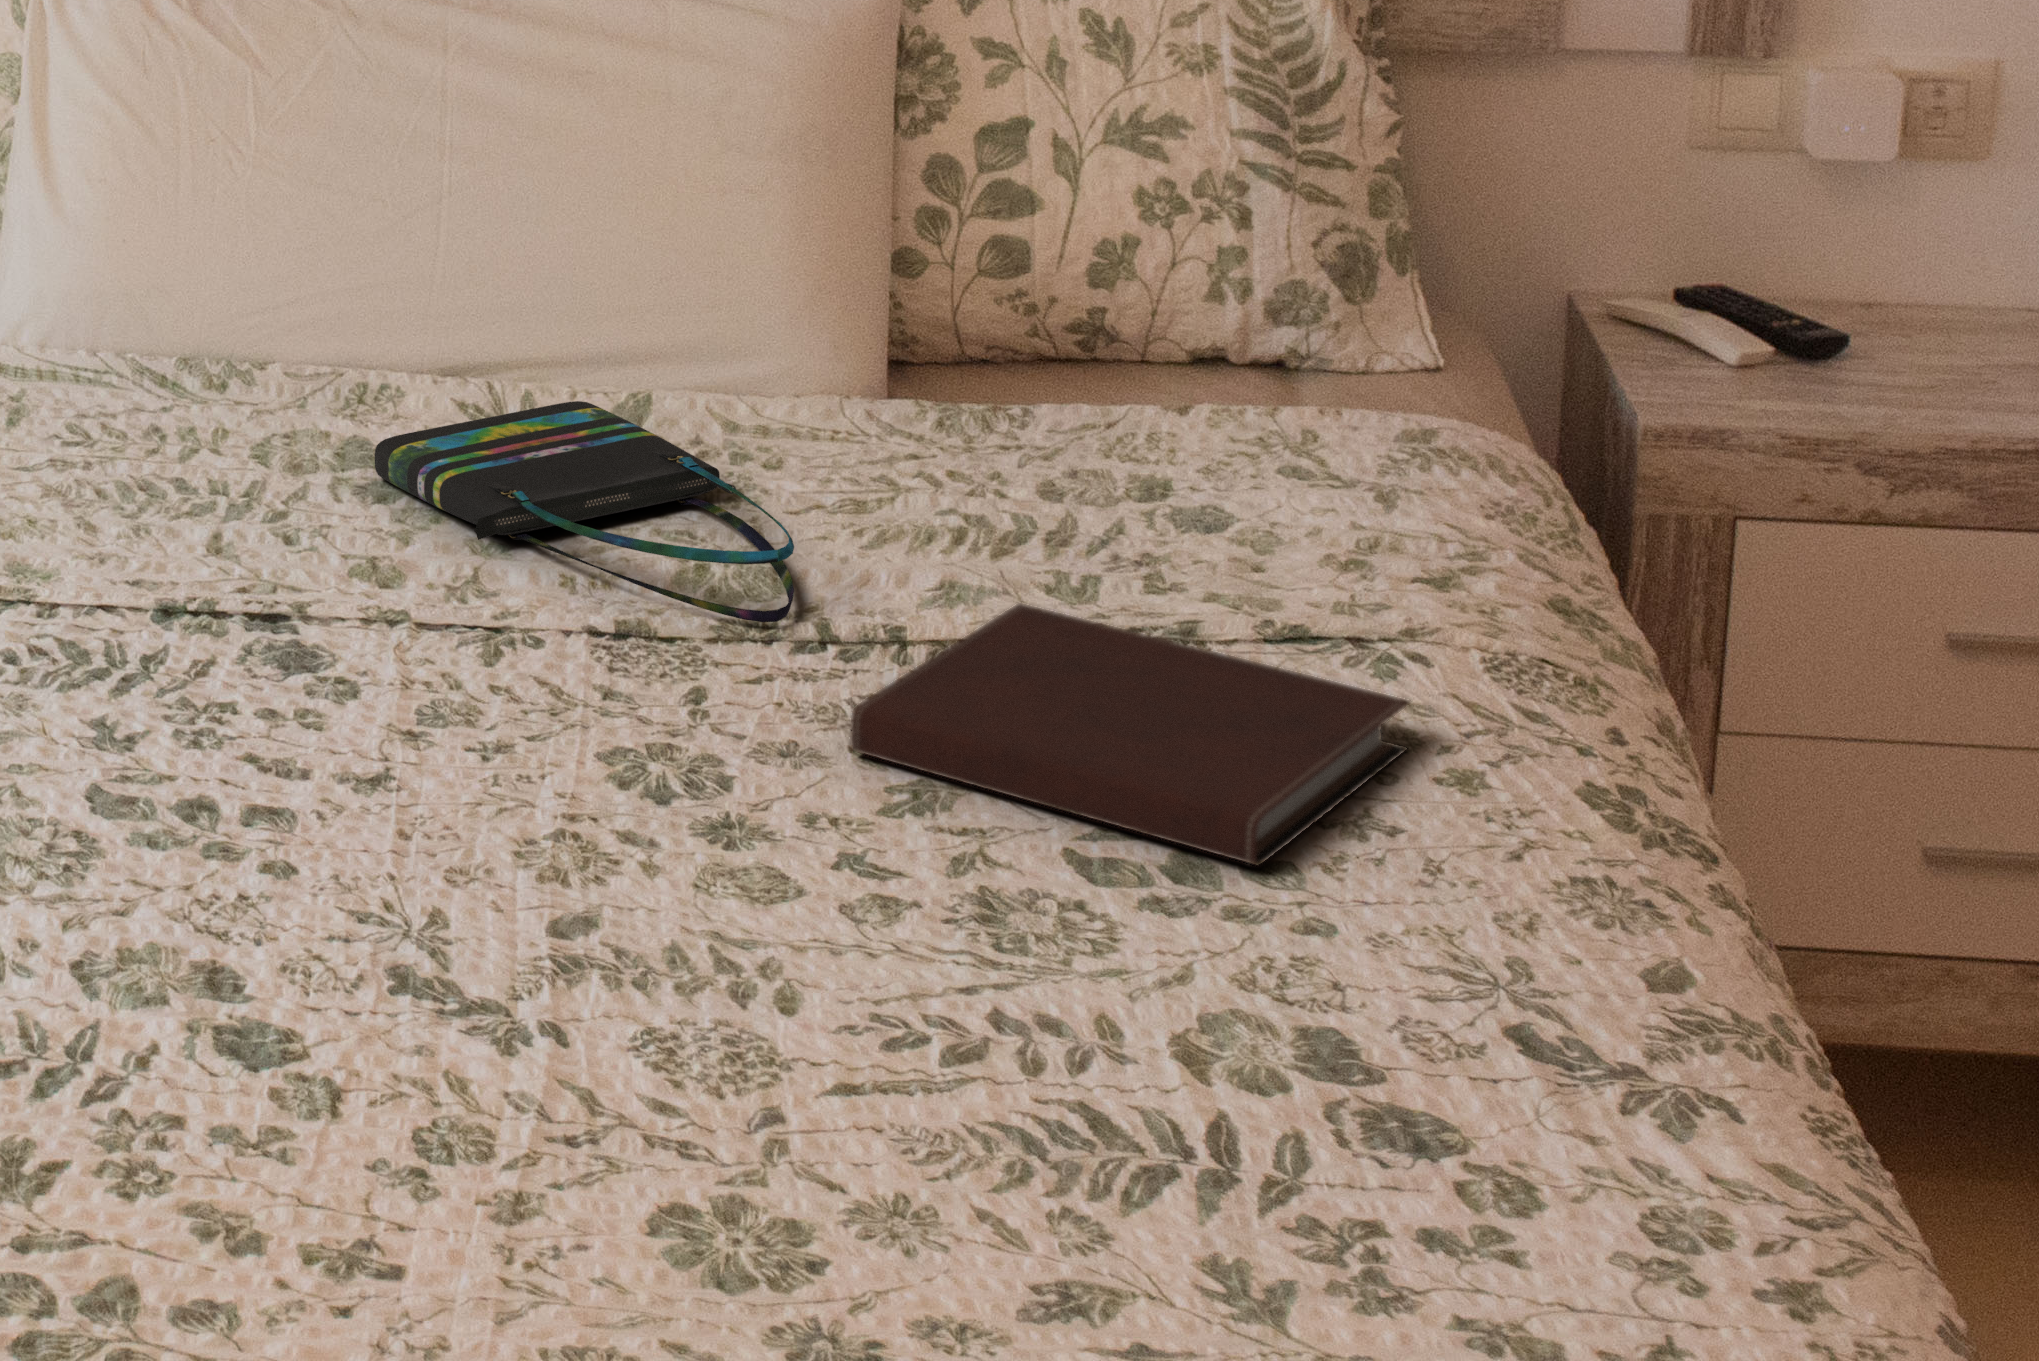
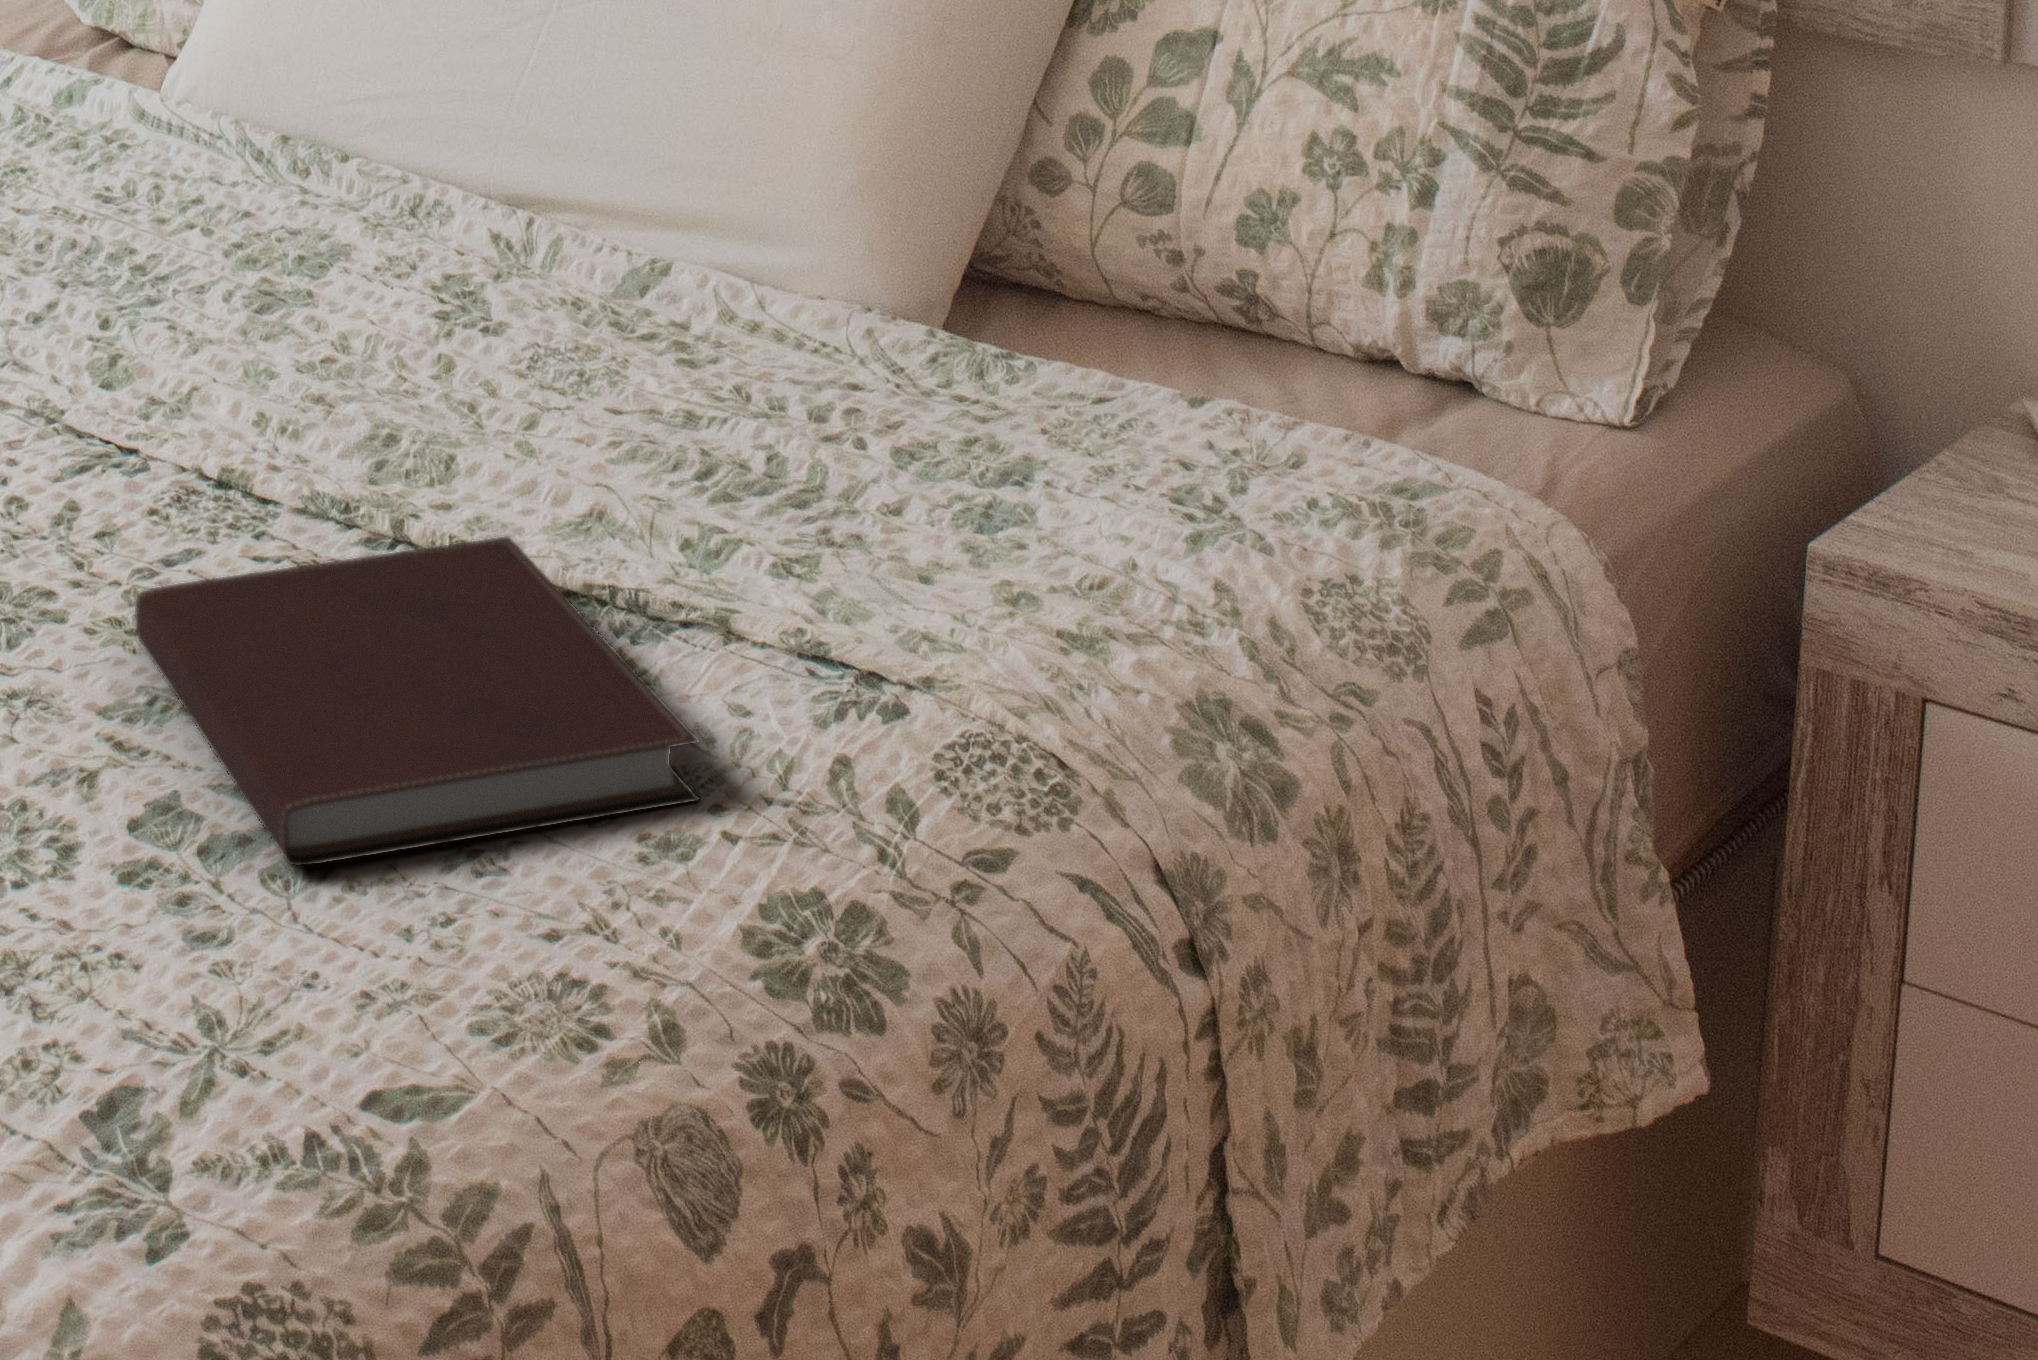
tote bag: present [375,401,794,622] -> none [158,239,505,501]

